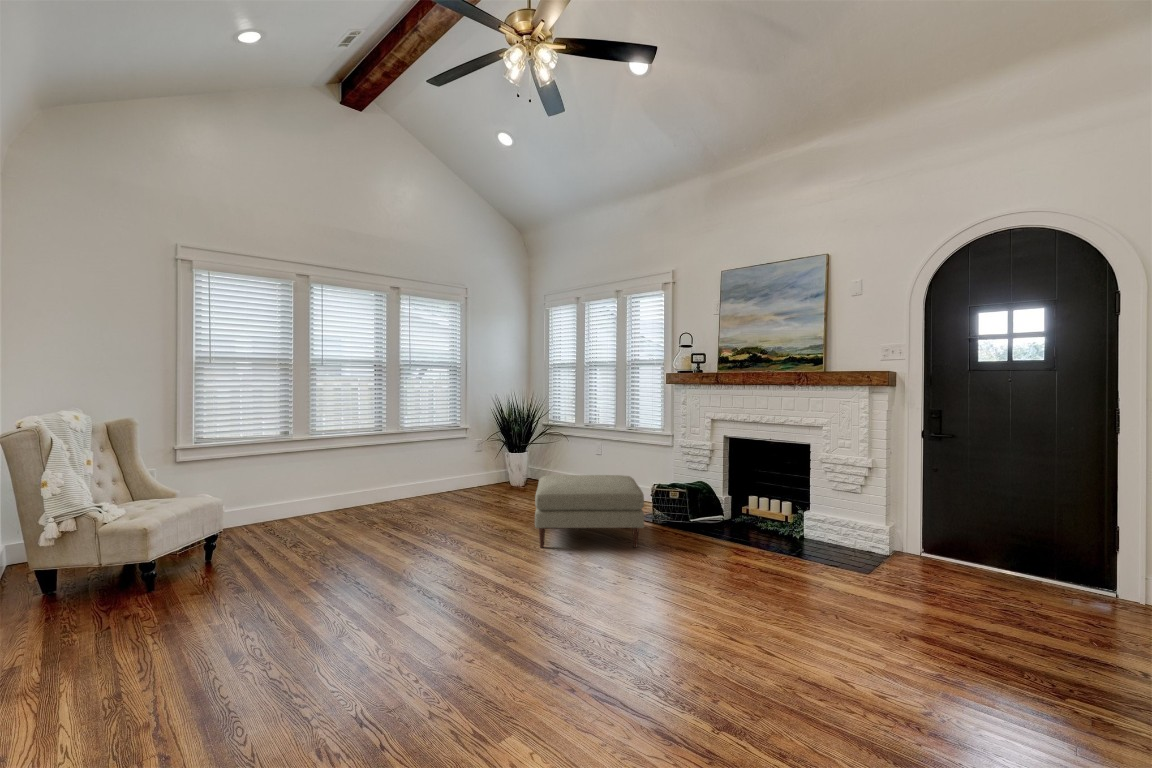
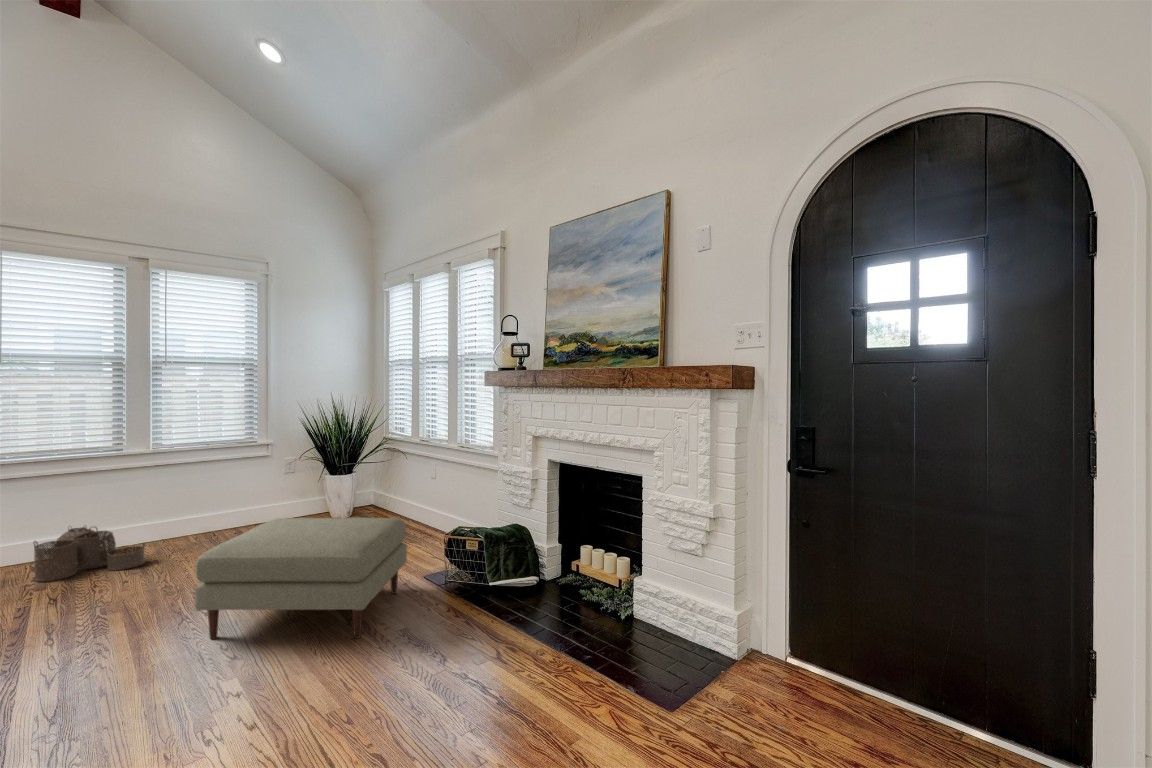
woven basket: none [351,486,420,522] -> present [33,527,145,581]

